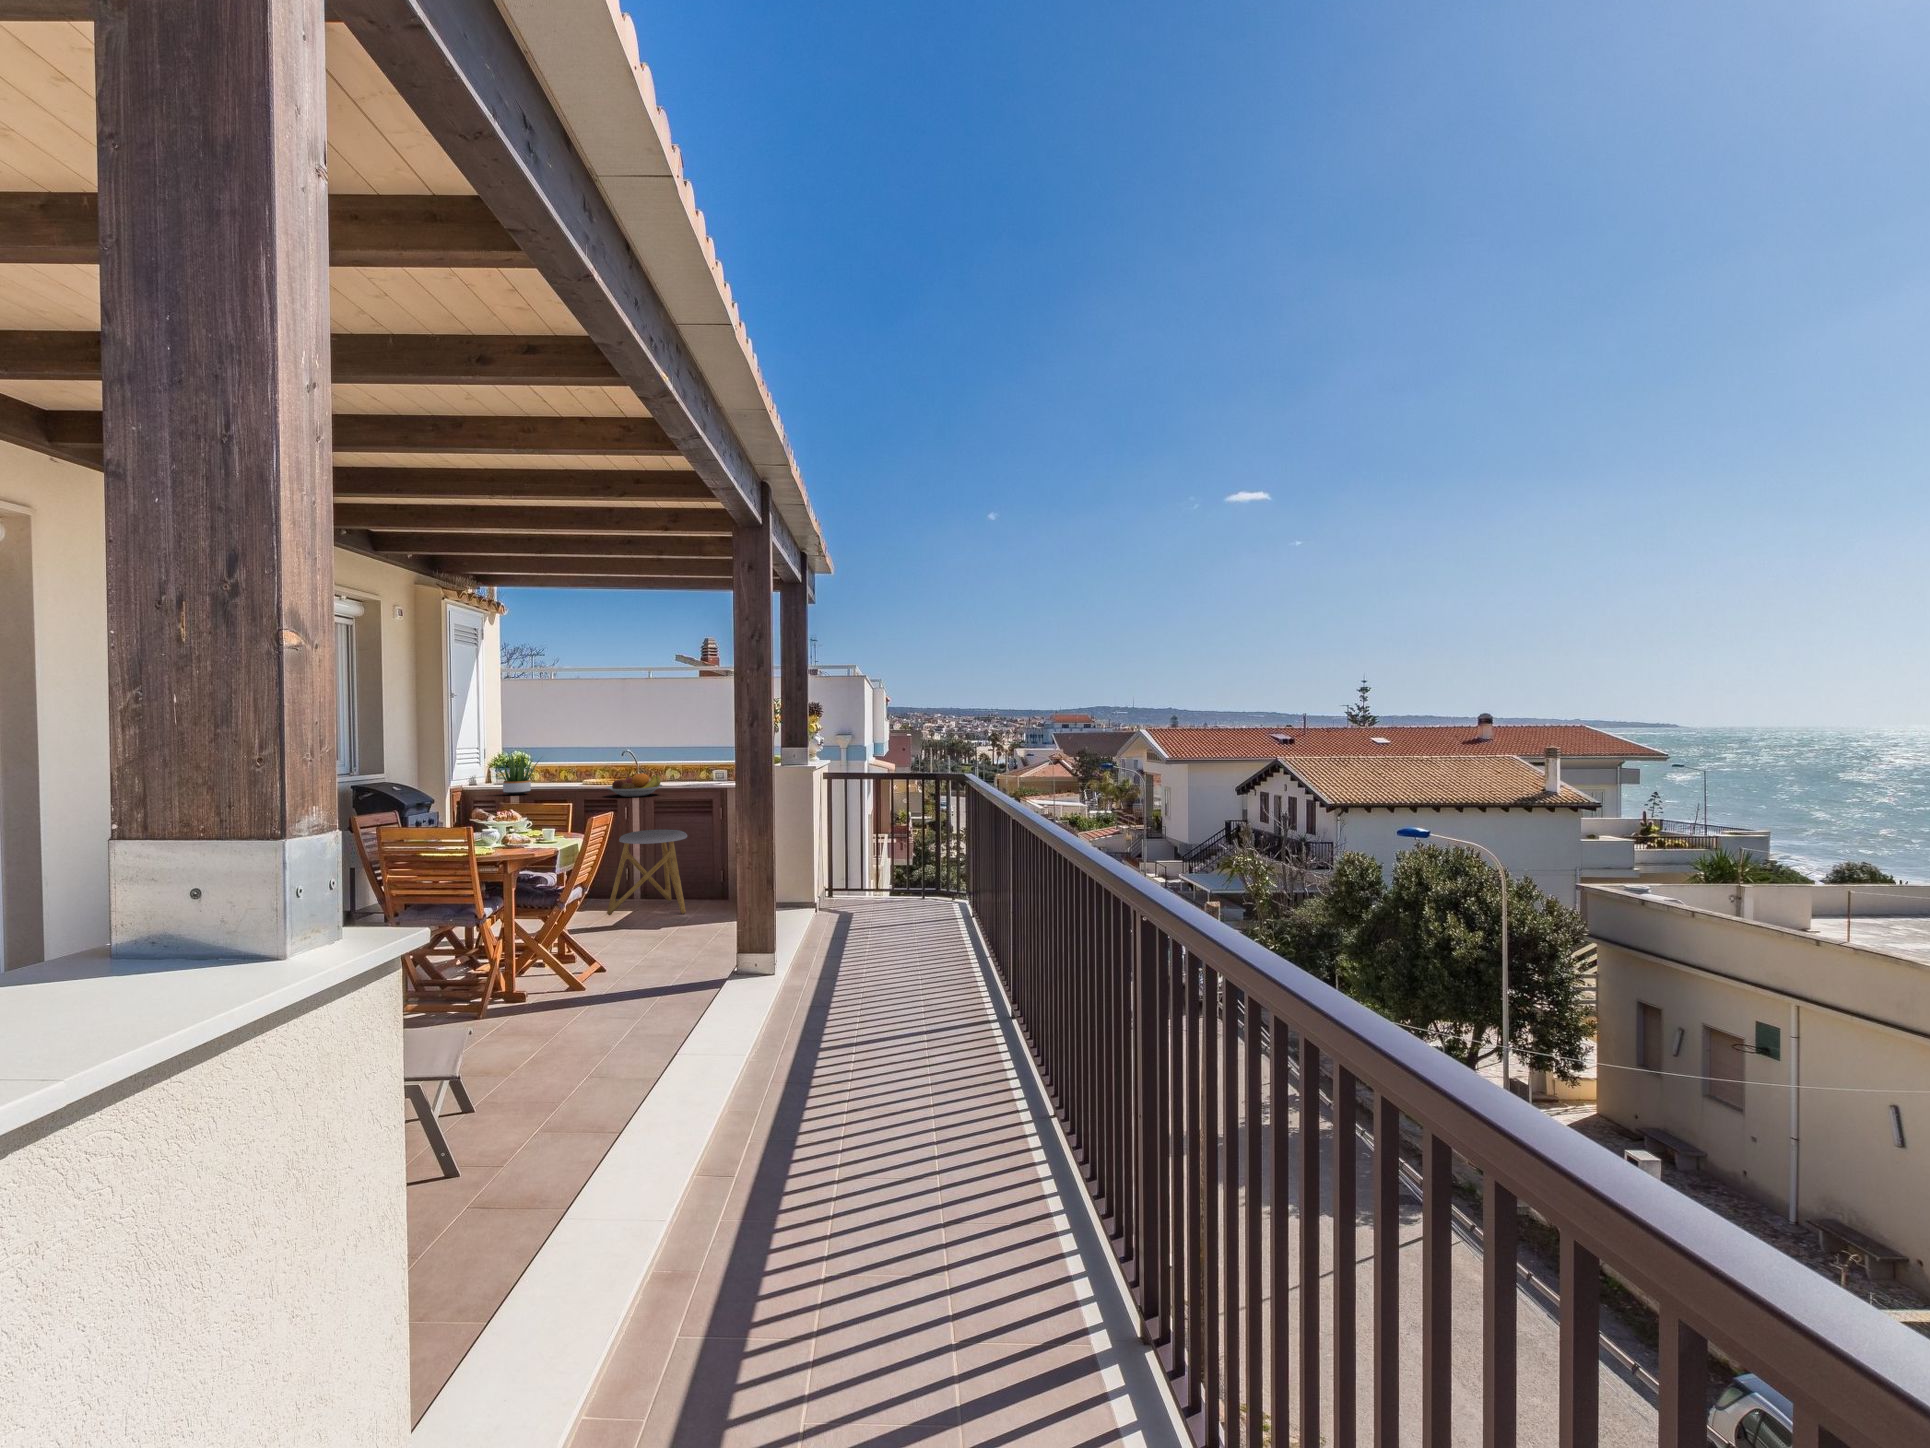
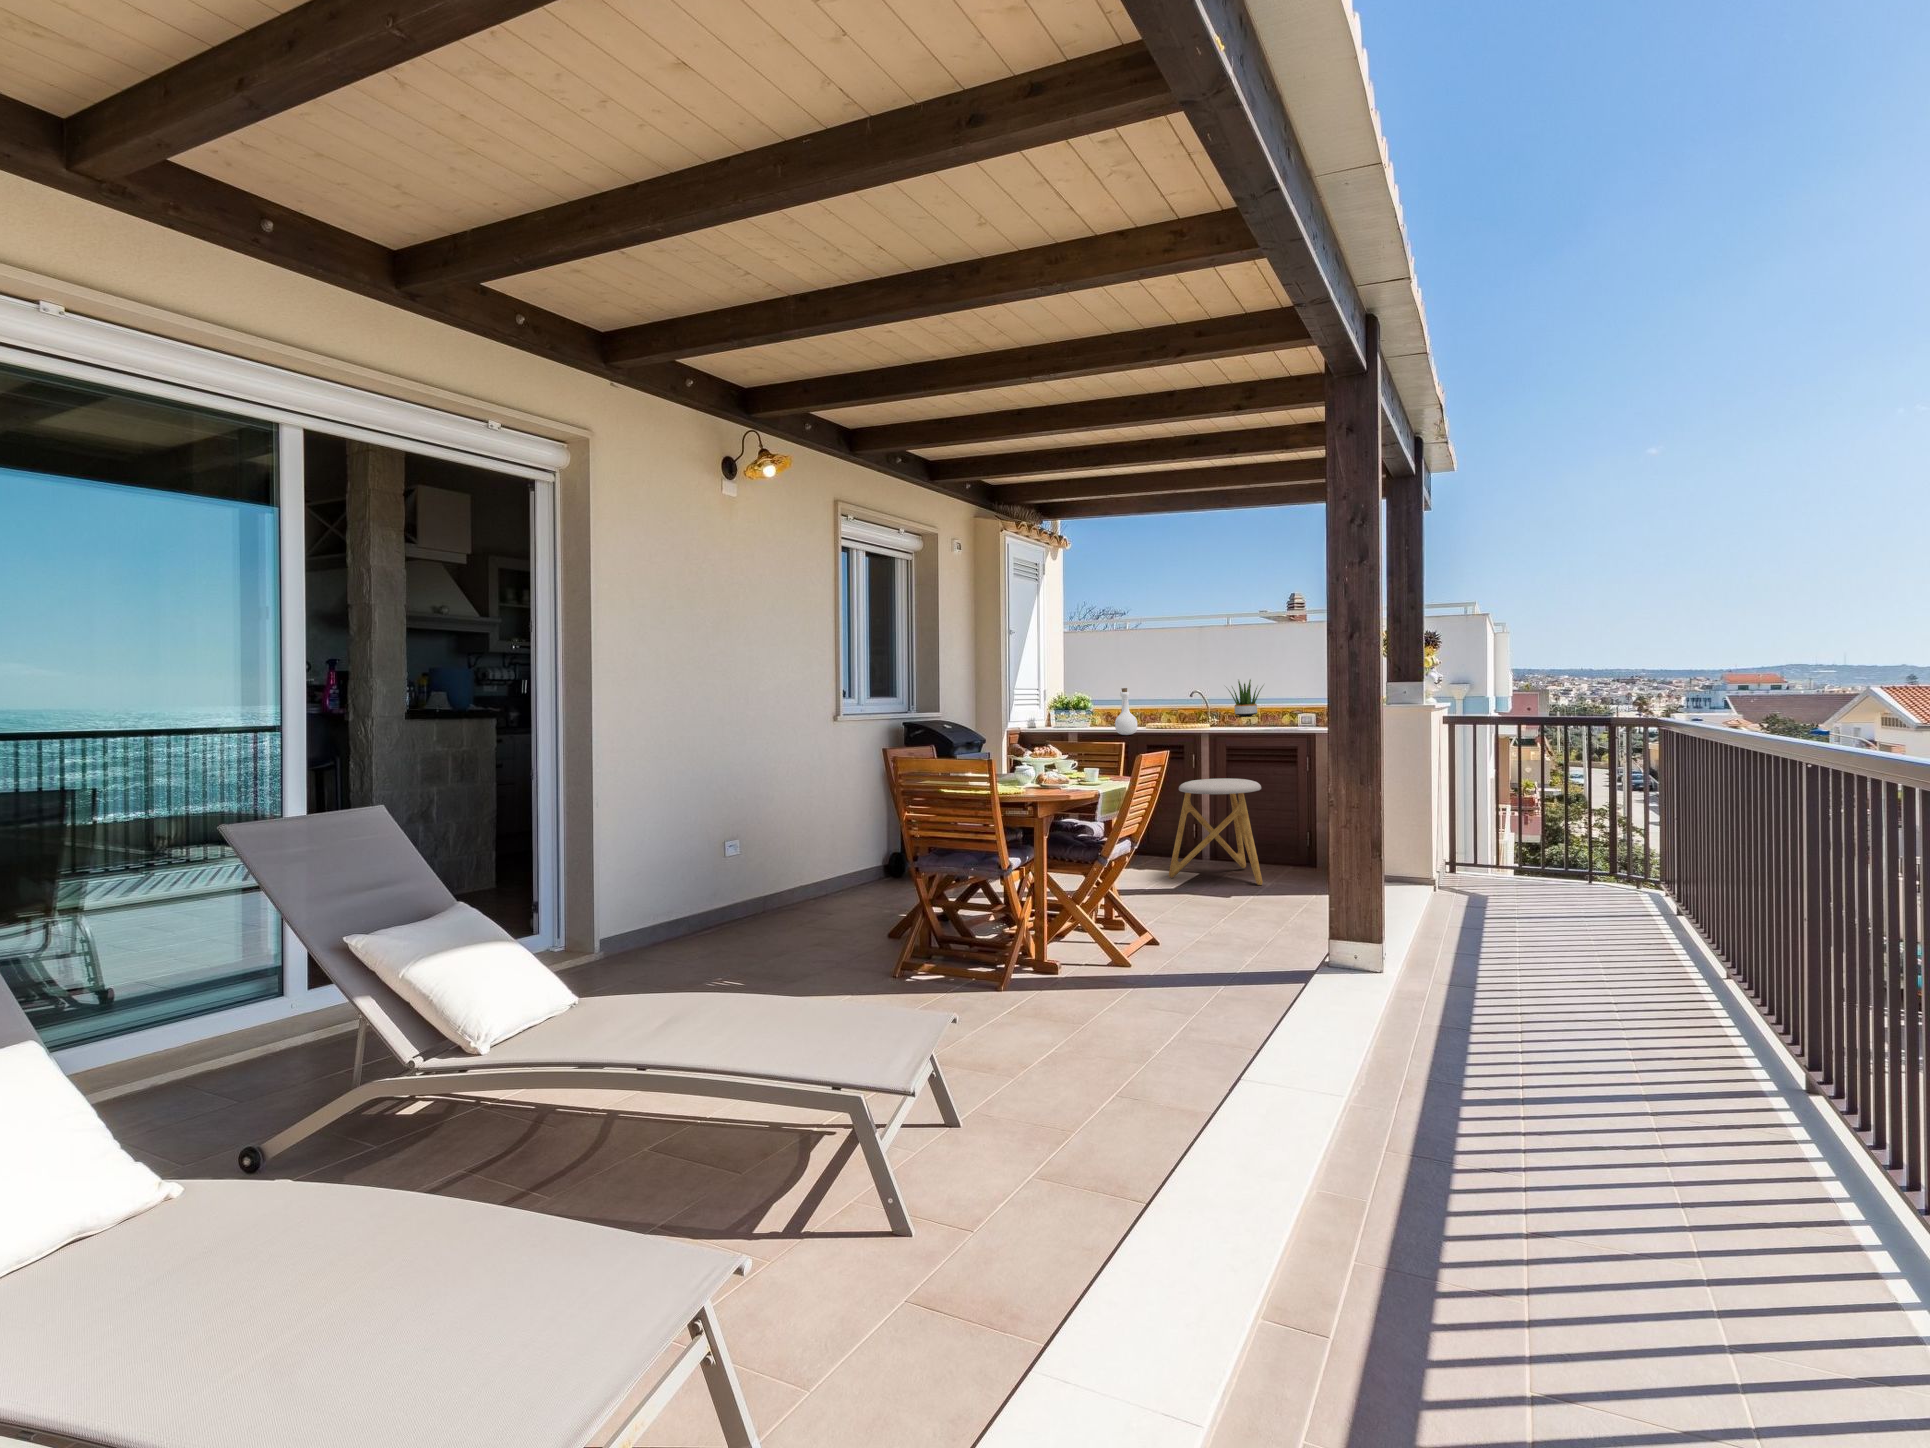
potted plant: present [496,753,539,795] -> present [1229,680,1263,717]
bottle: none [560,753,581,794] -> present [1115,688,1137,735]
fruit bowl: present [607,773,662,797] -> none [1164,710,1229,738]

